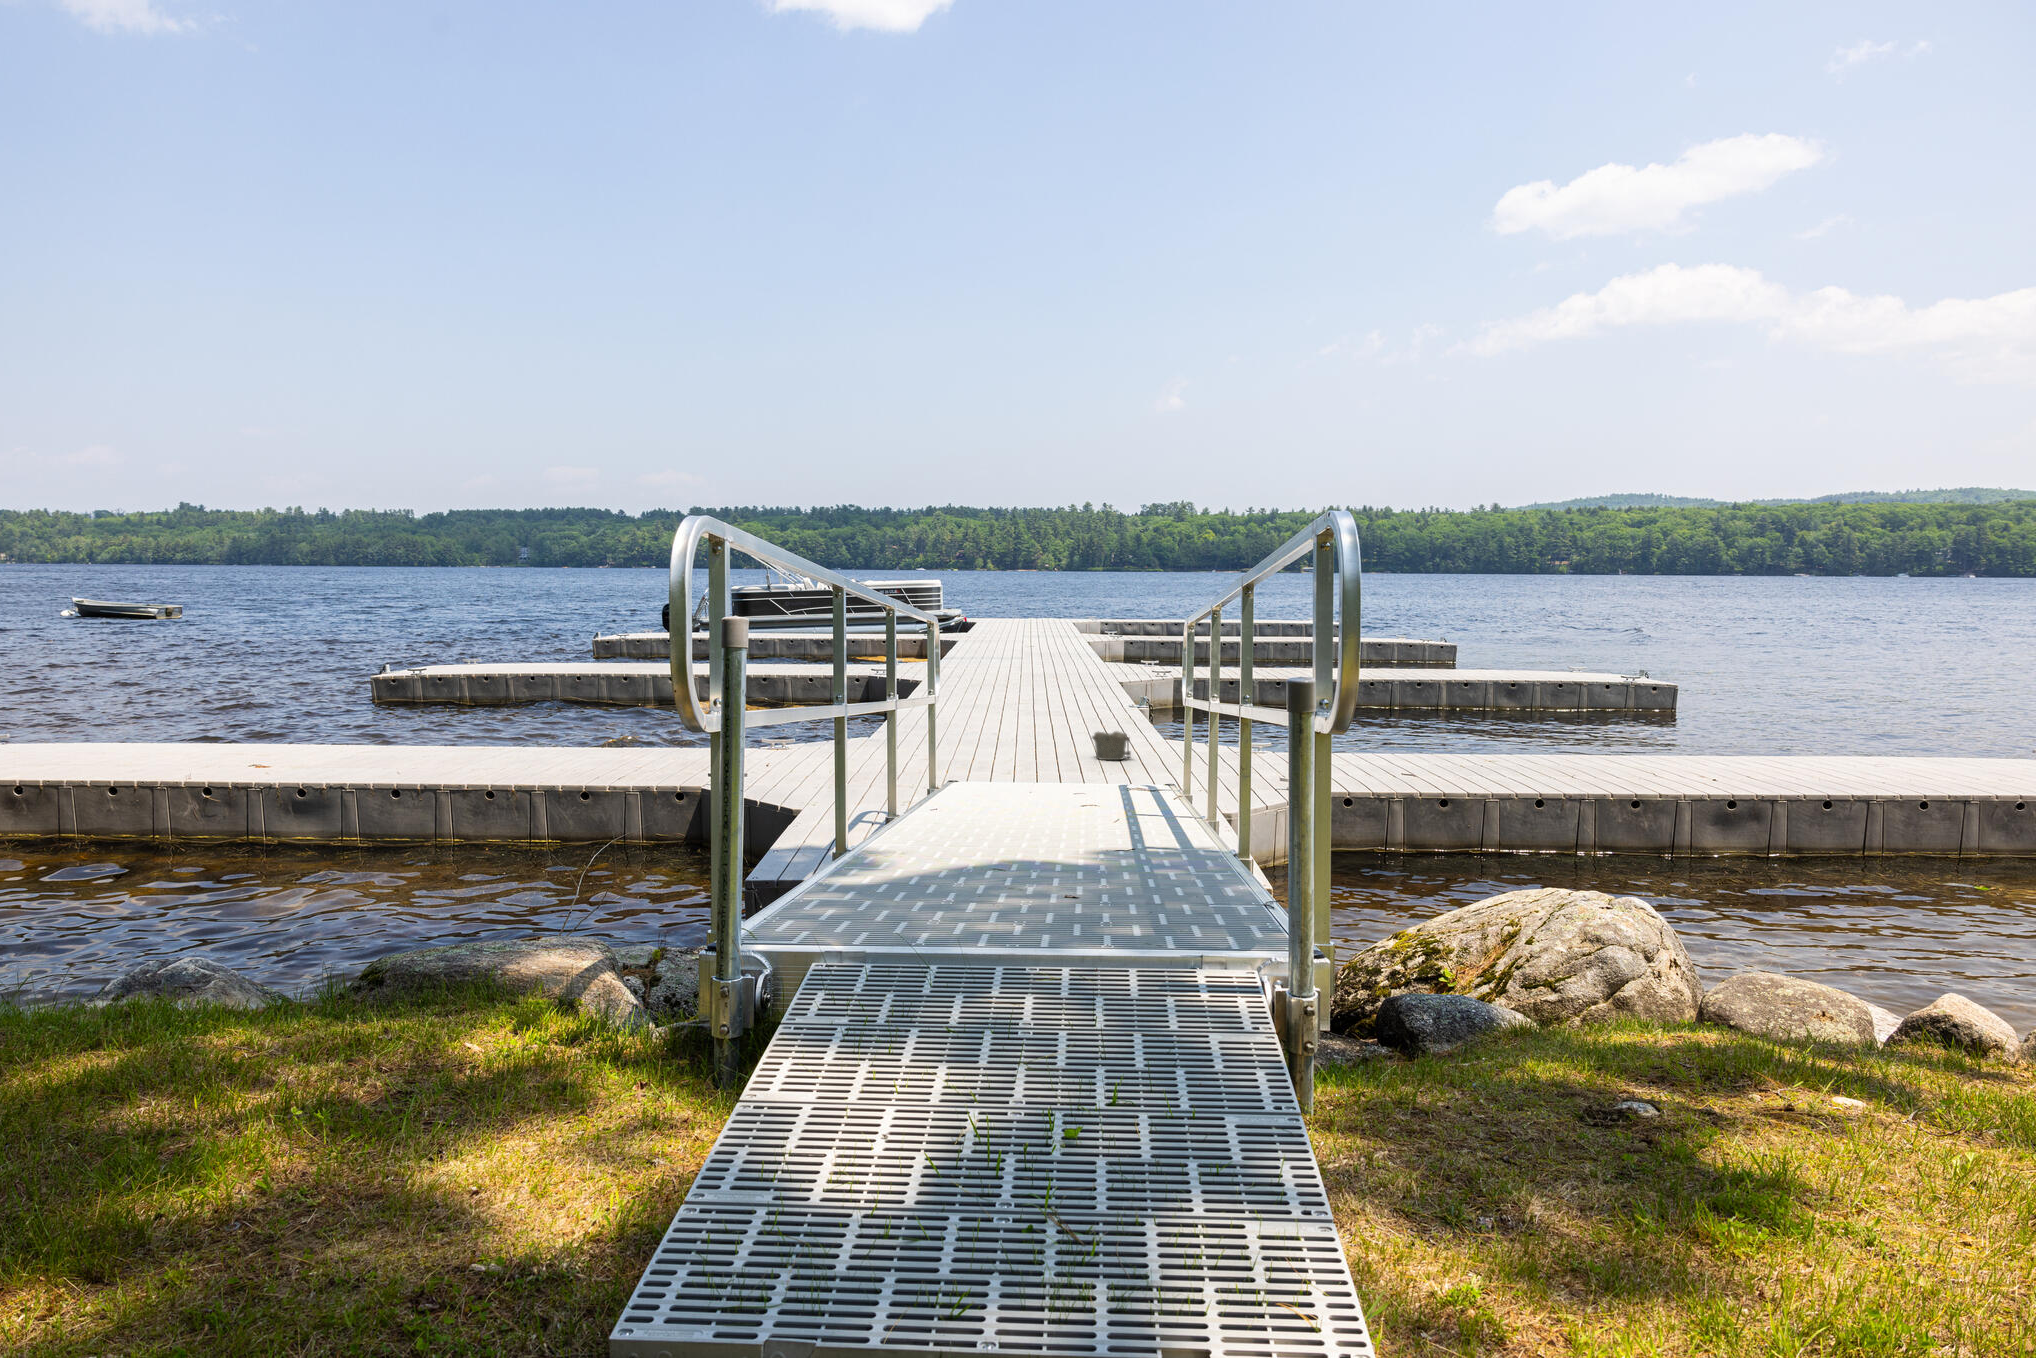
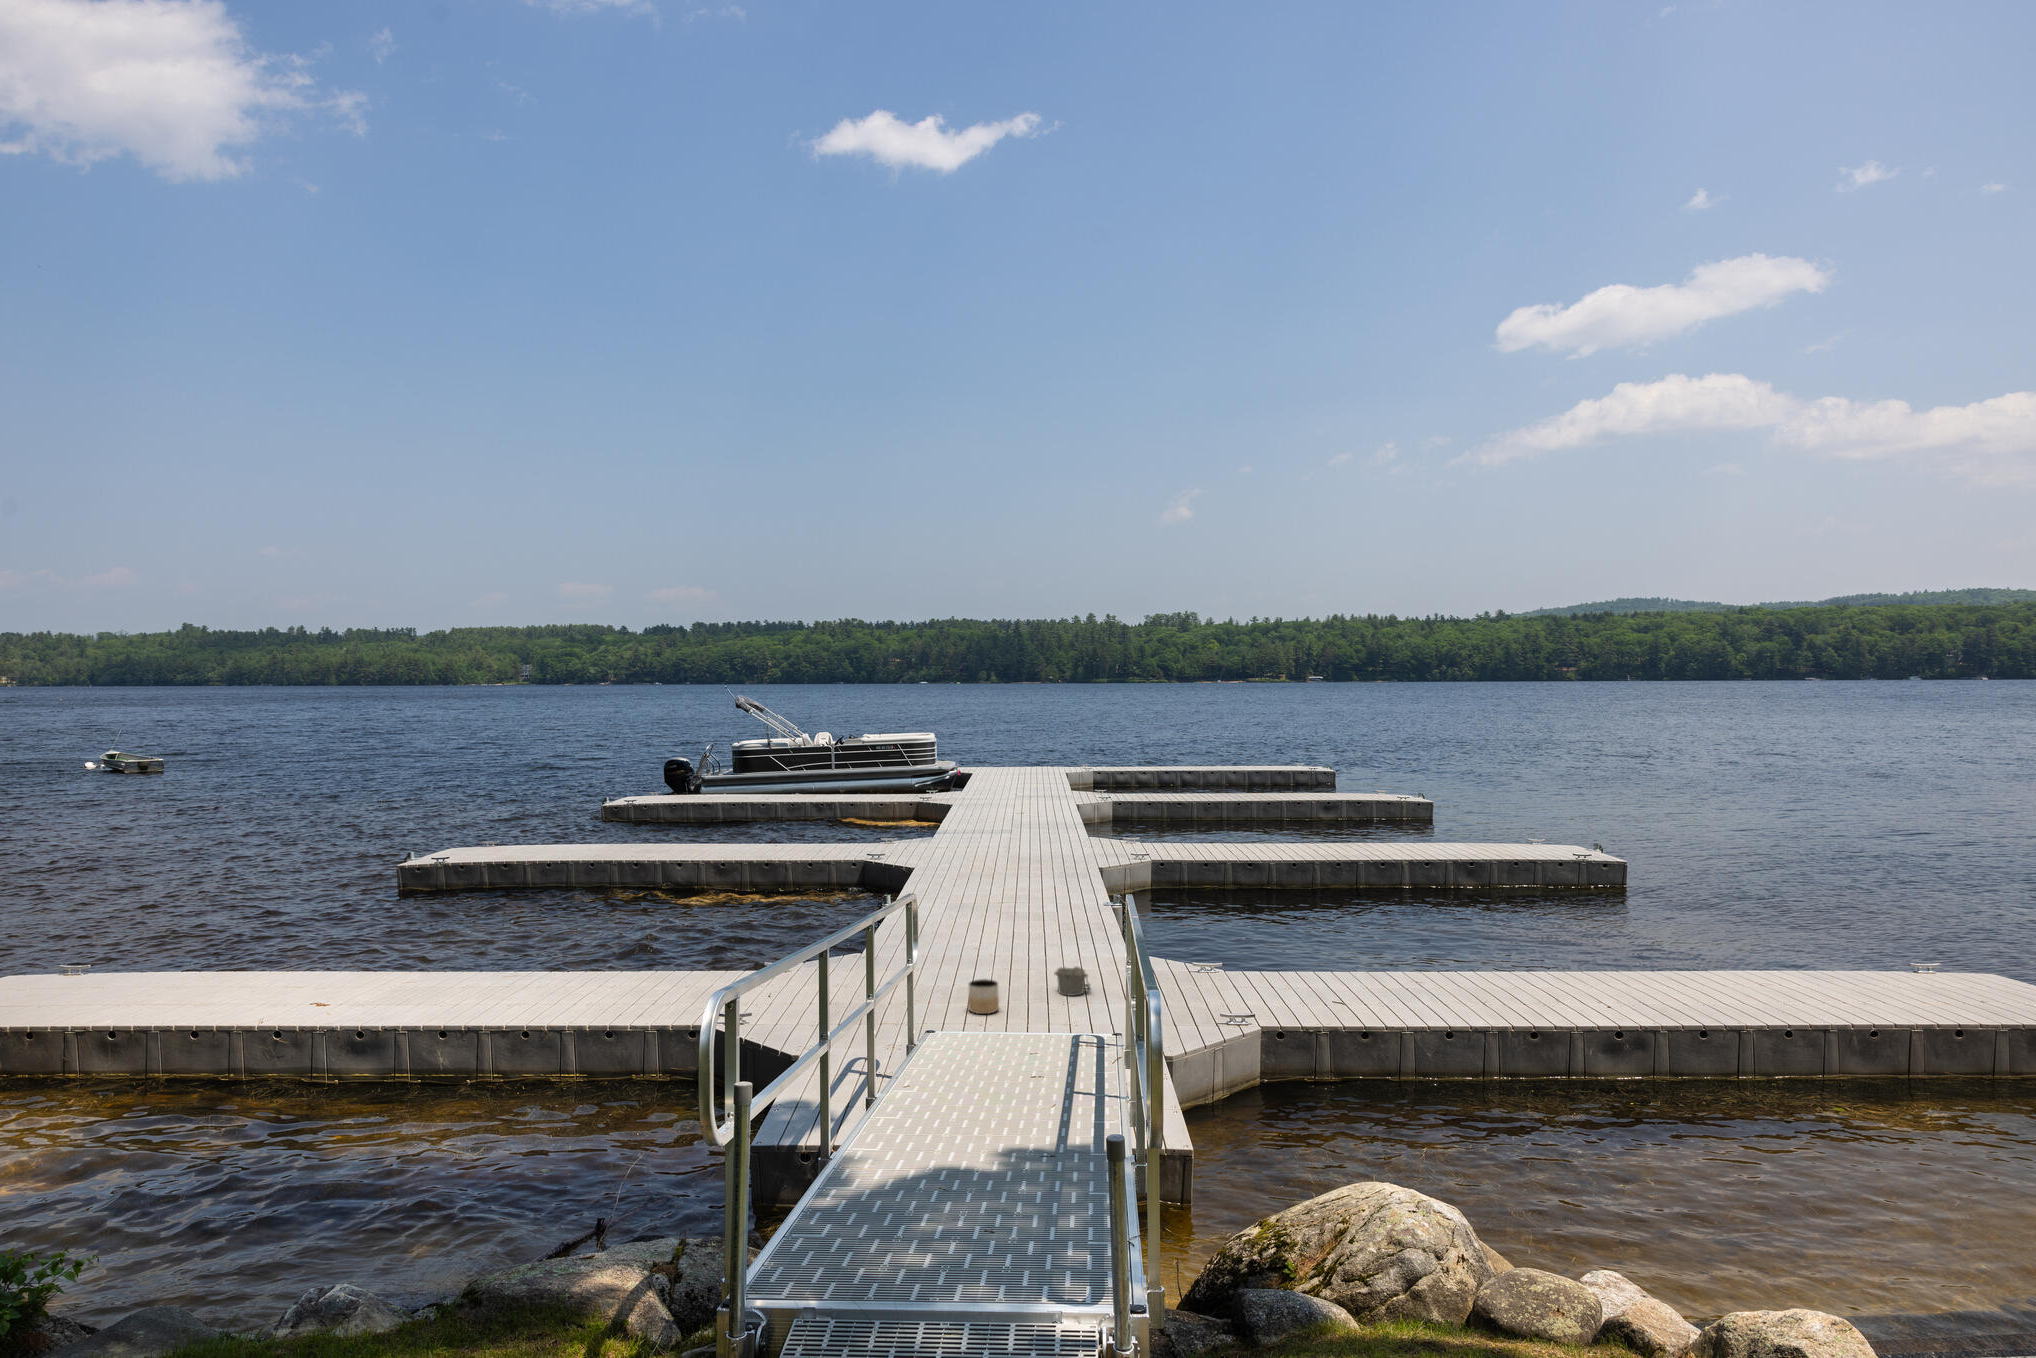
planter: none [998,734,1032,769] -> present [968,979,999,1014]

